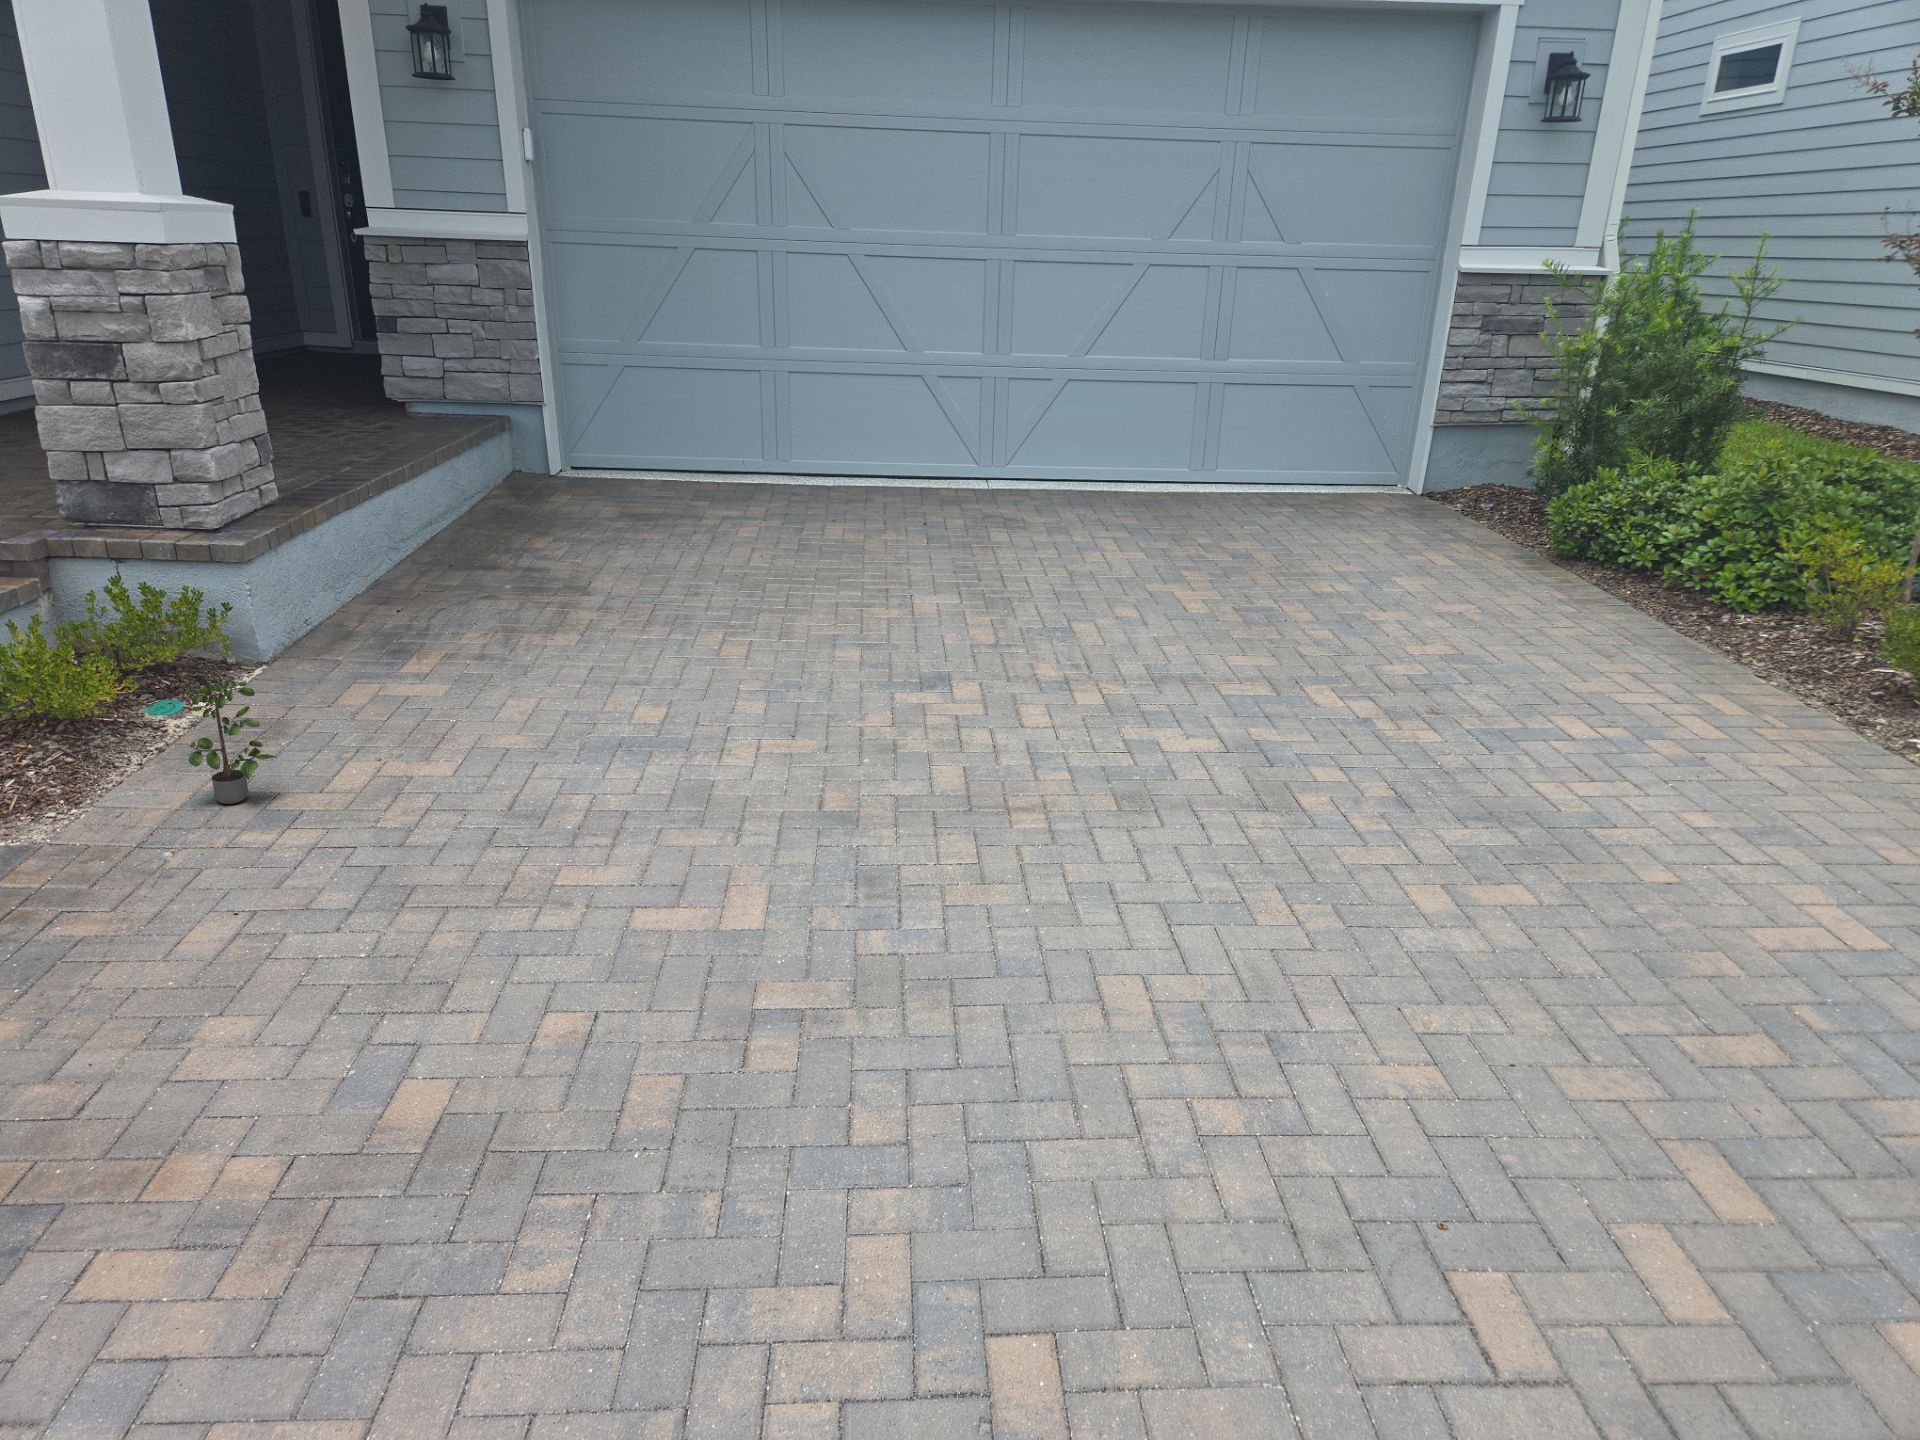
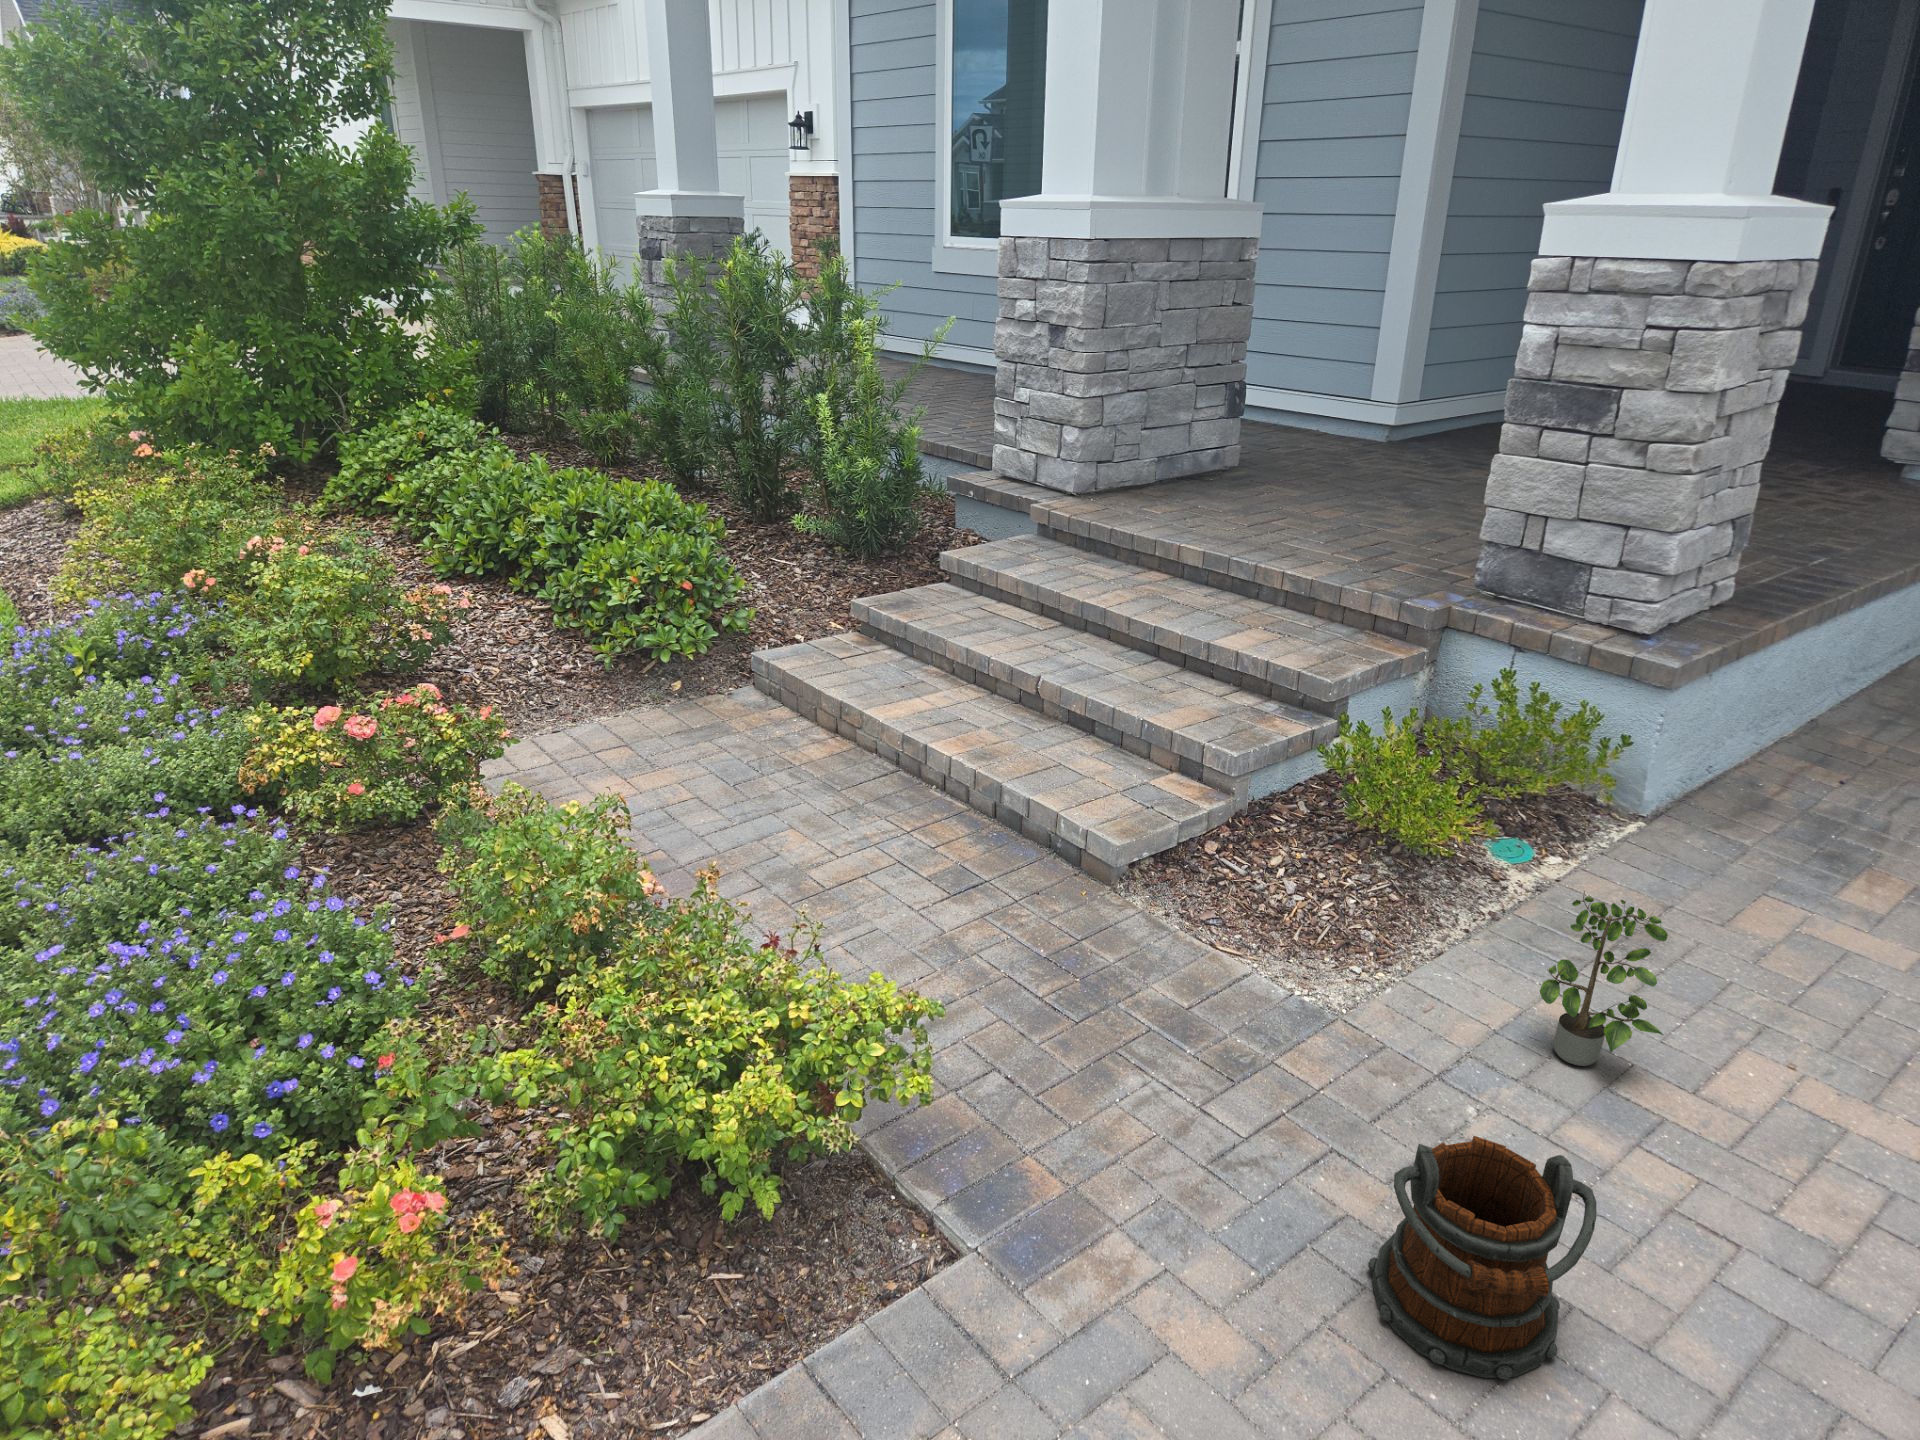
bucket: none [88,807,240,963] -> present [1368,1136,1597,1380]

